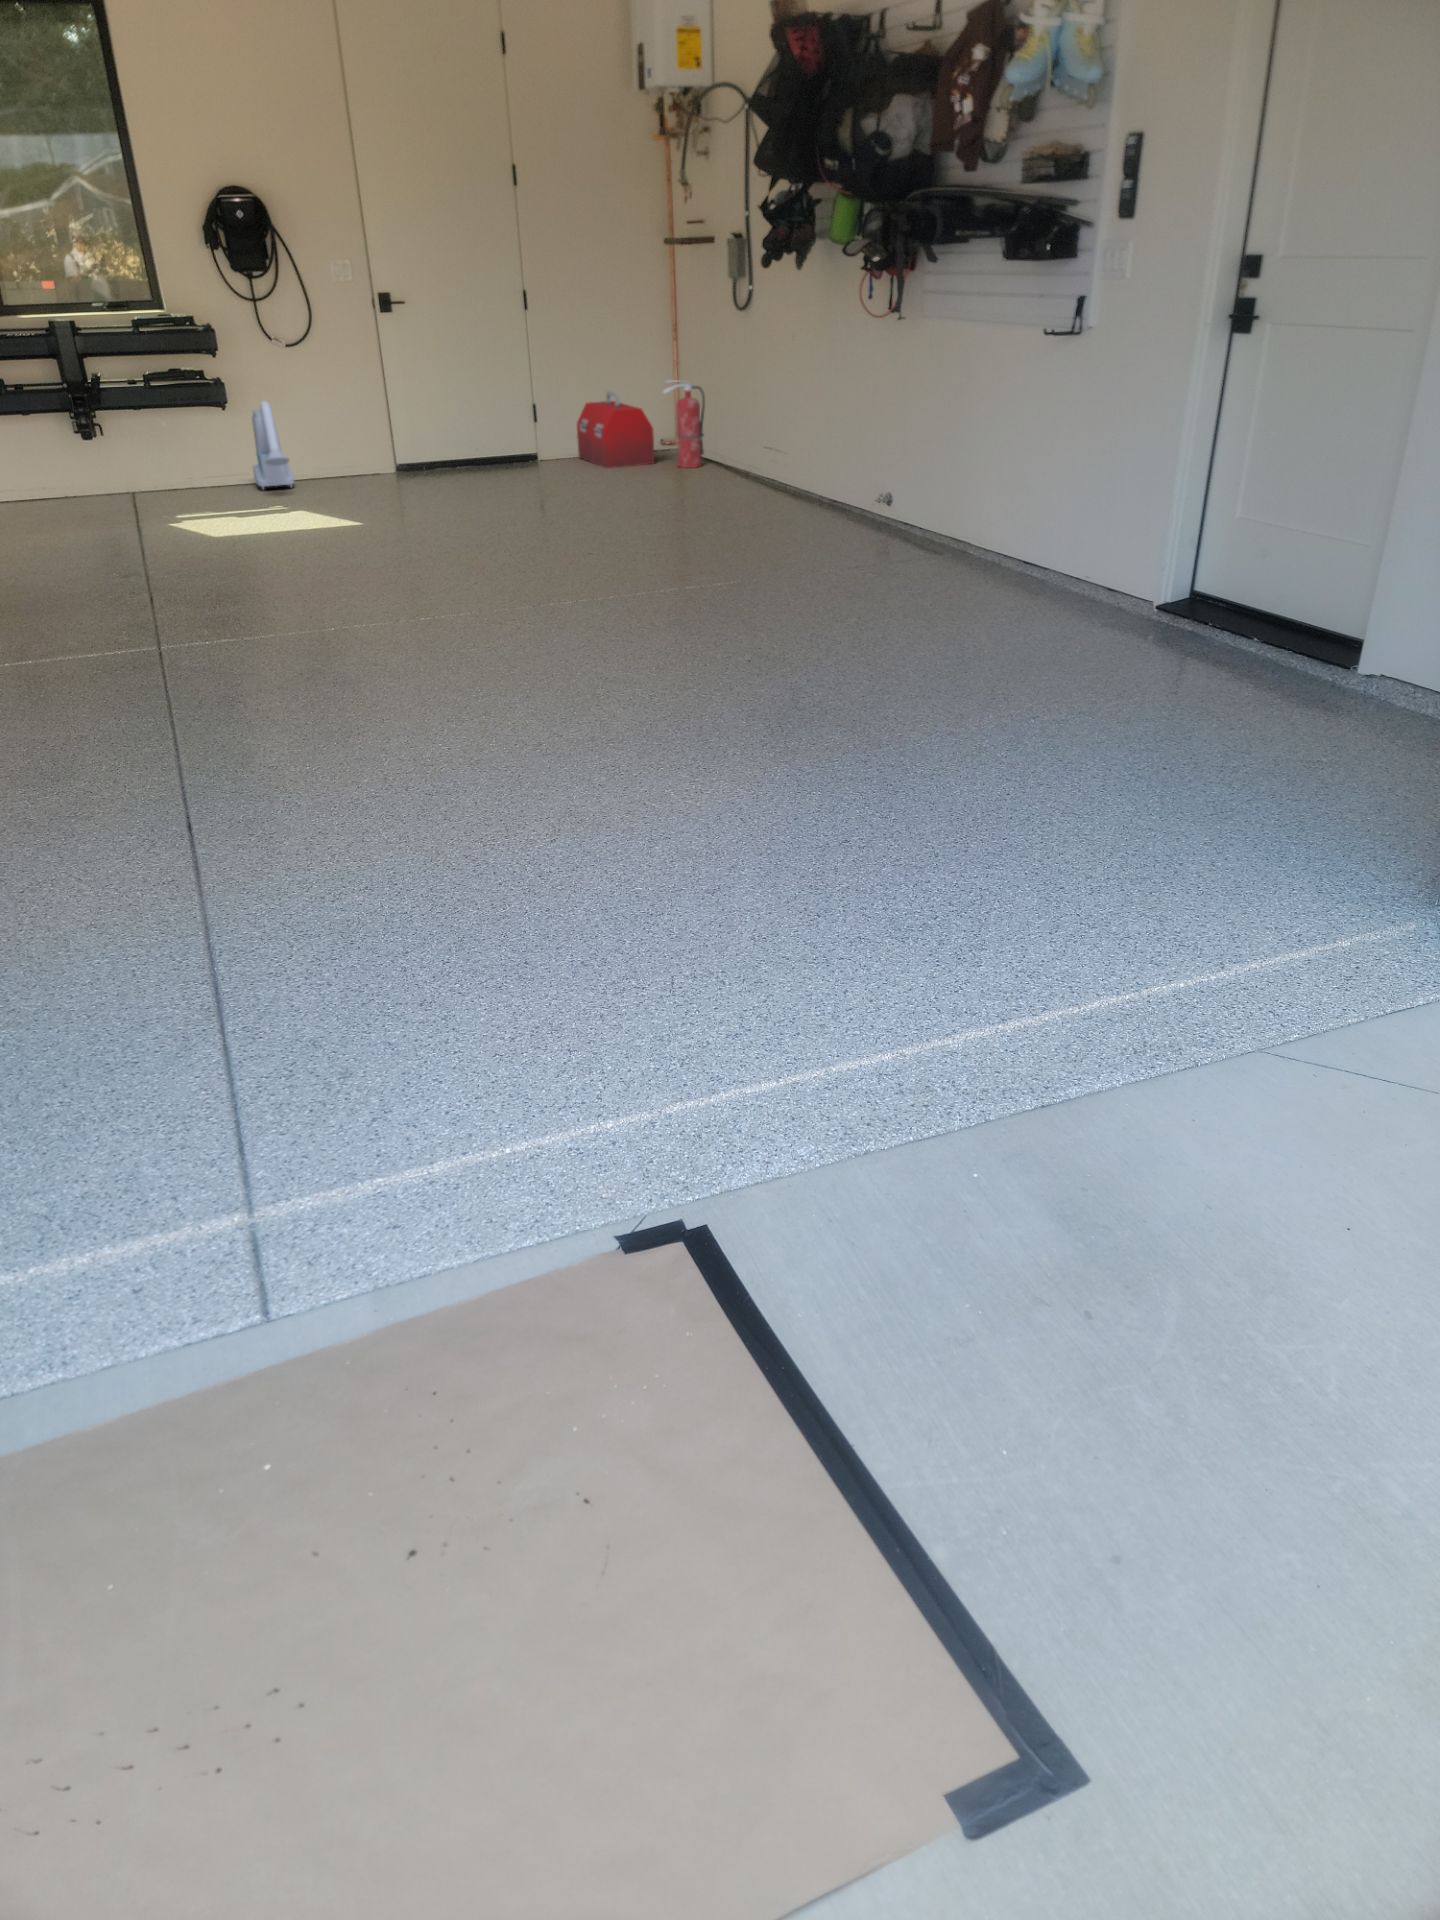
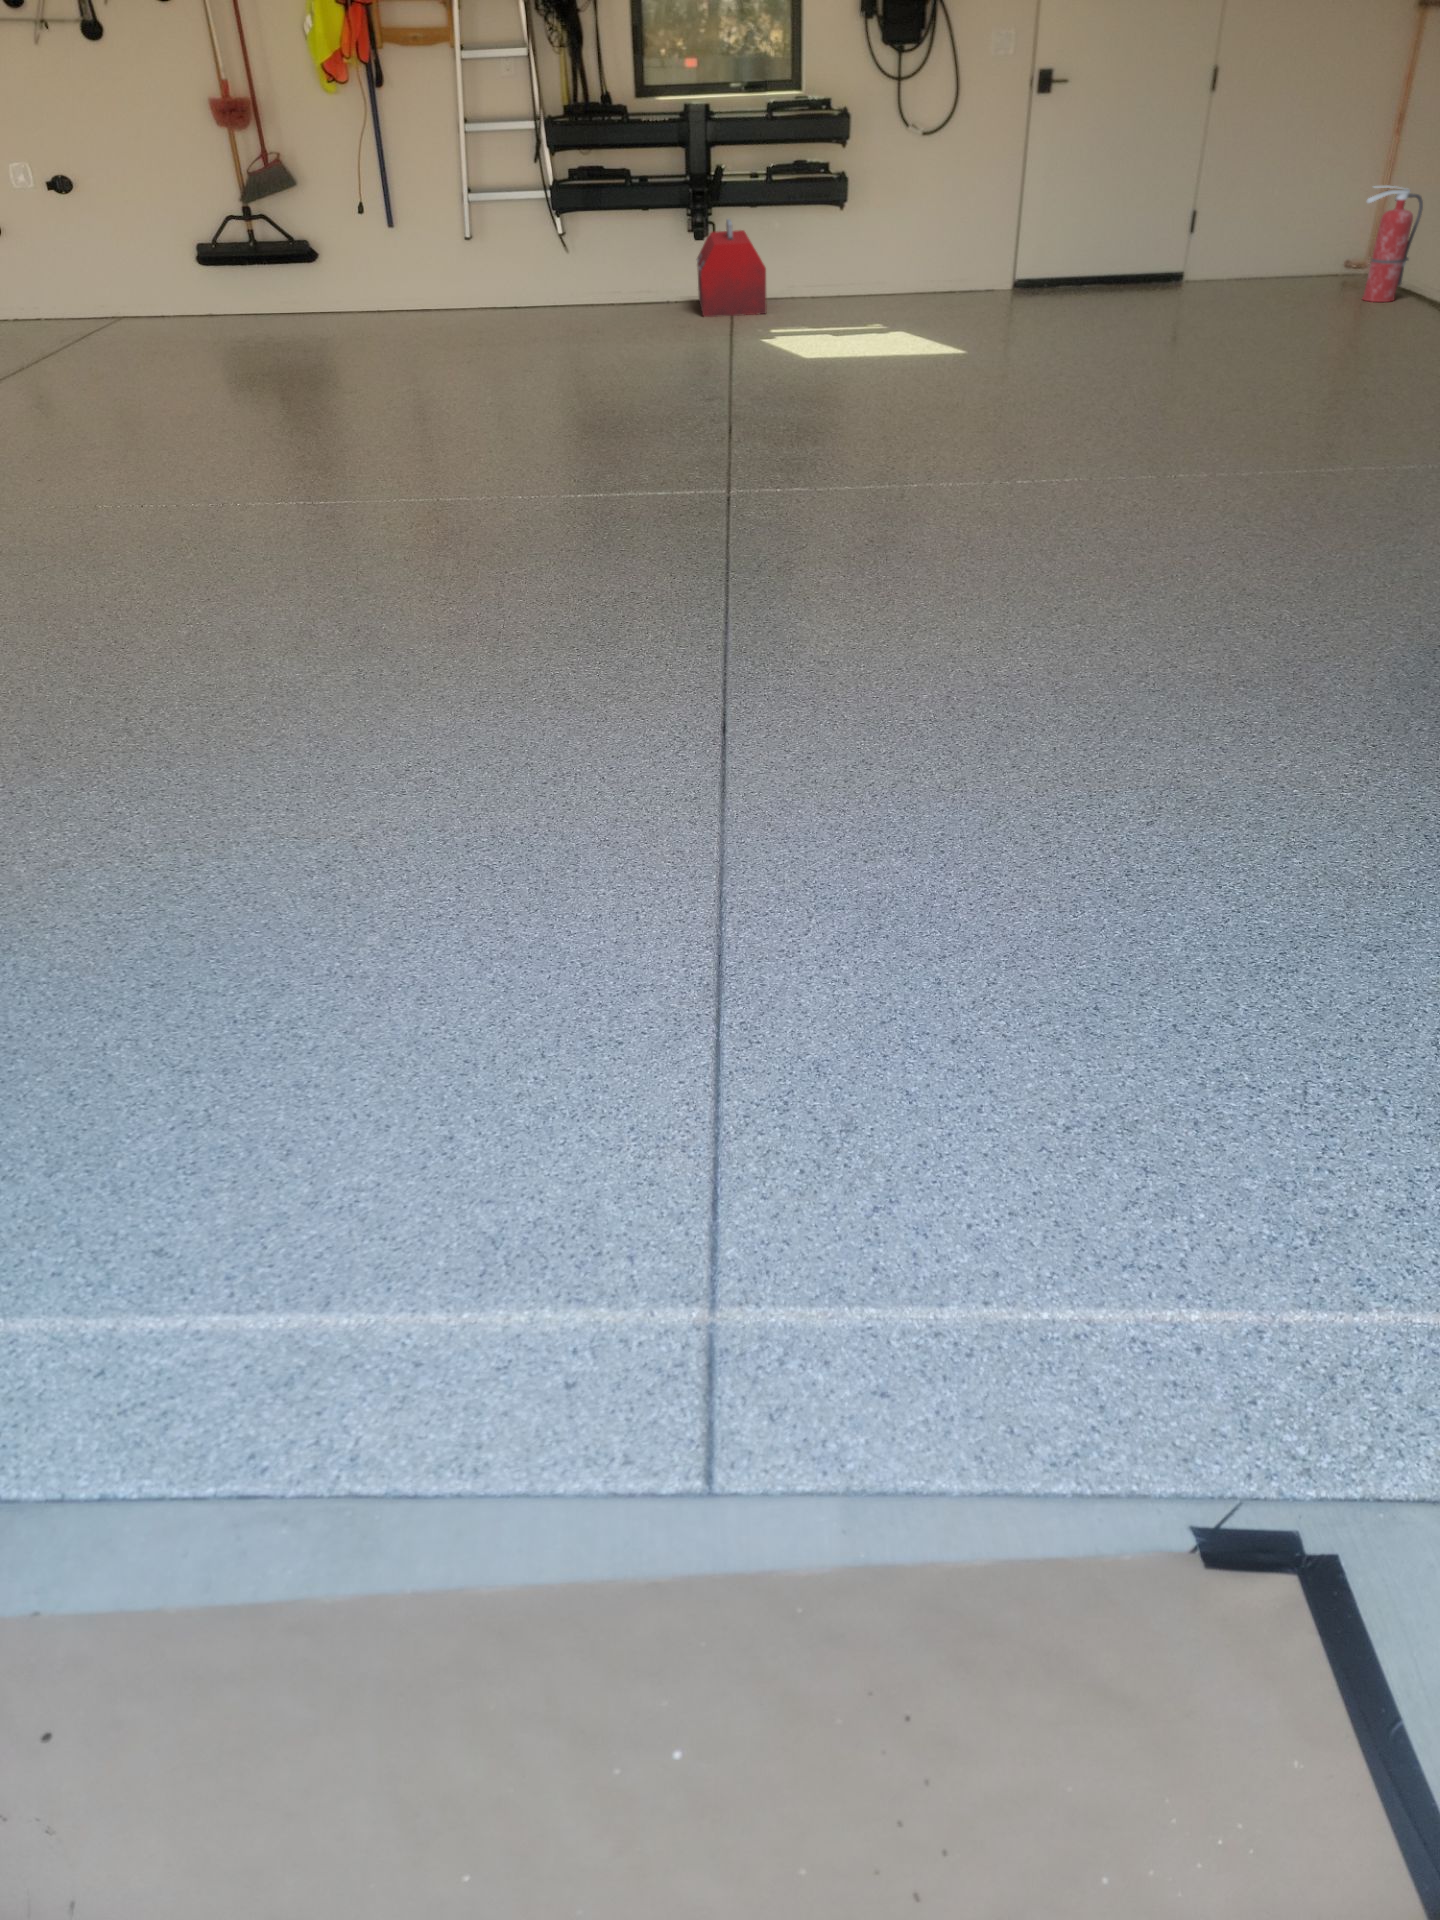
toolbox: present [577,391,654,468] -> present [696,219,766,317]
vacuum cleaner: present [252,401,294,490] -> none [858,200,901,304]

